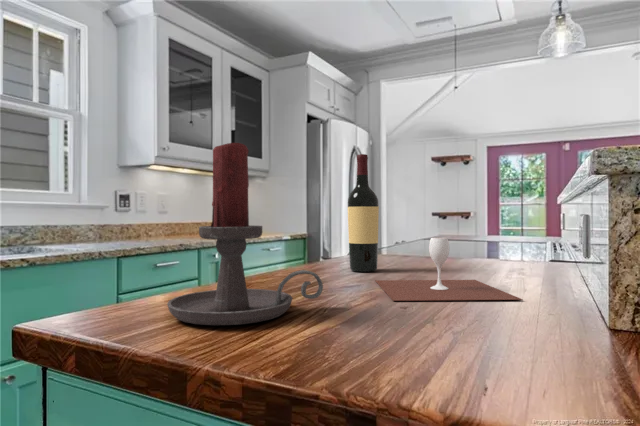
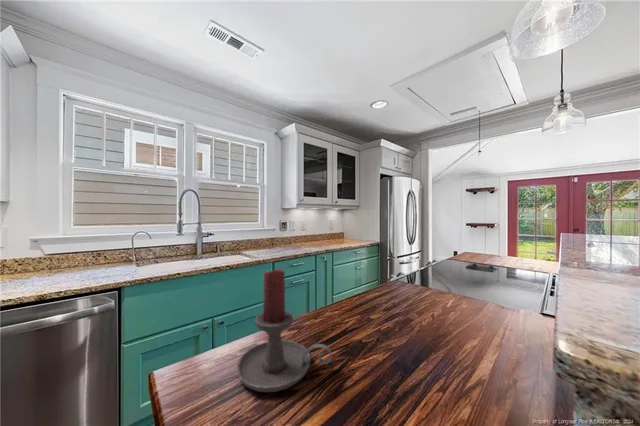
wine bottle: present [348,154,379,272] -> none [377,234,397,310]
wine glass: present [376,237,522,301] -> none [383,314,487,391]

